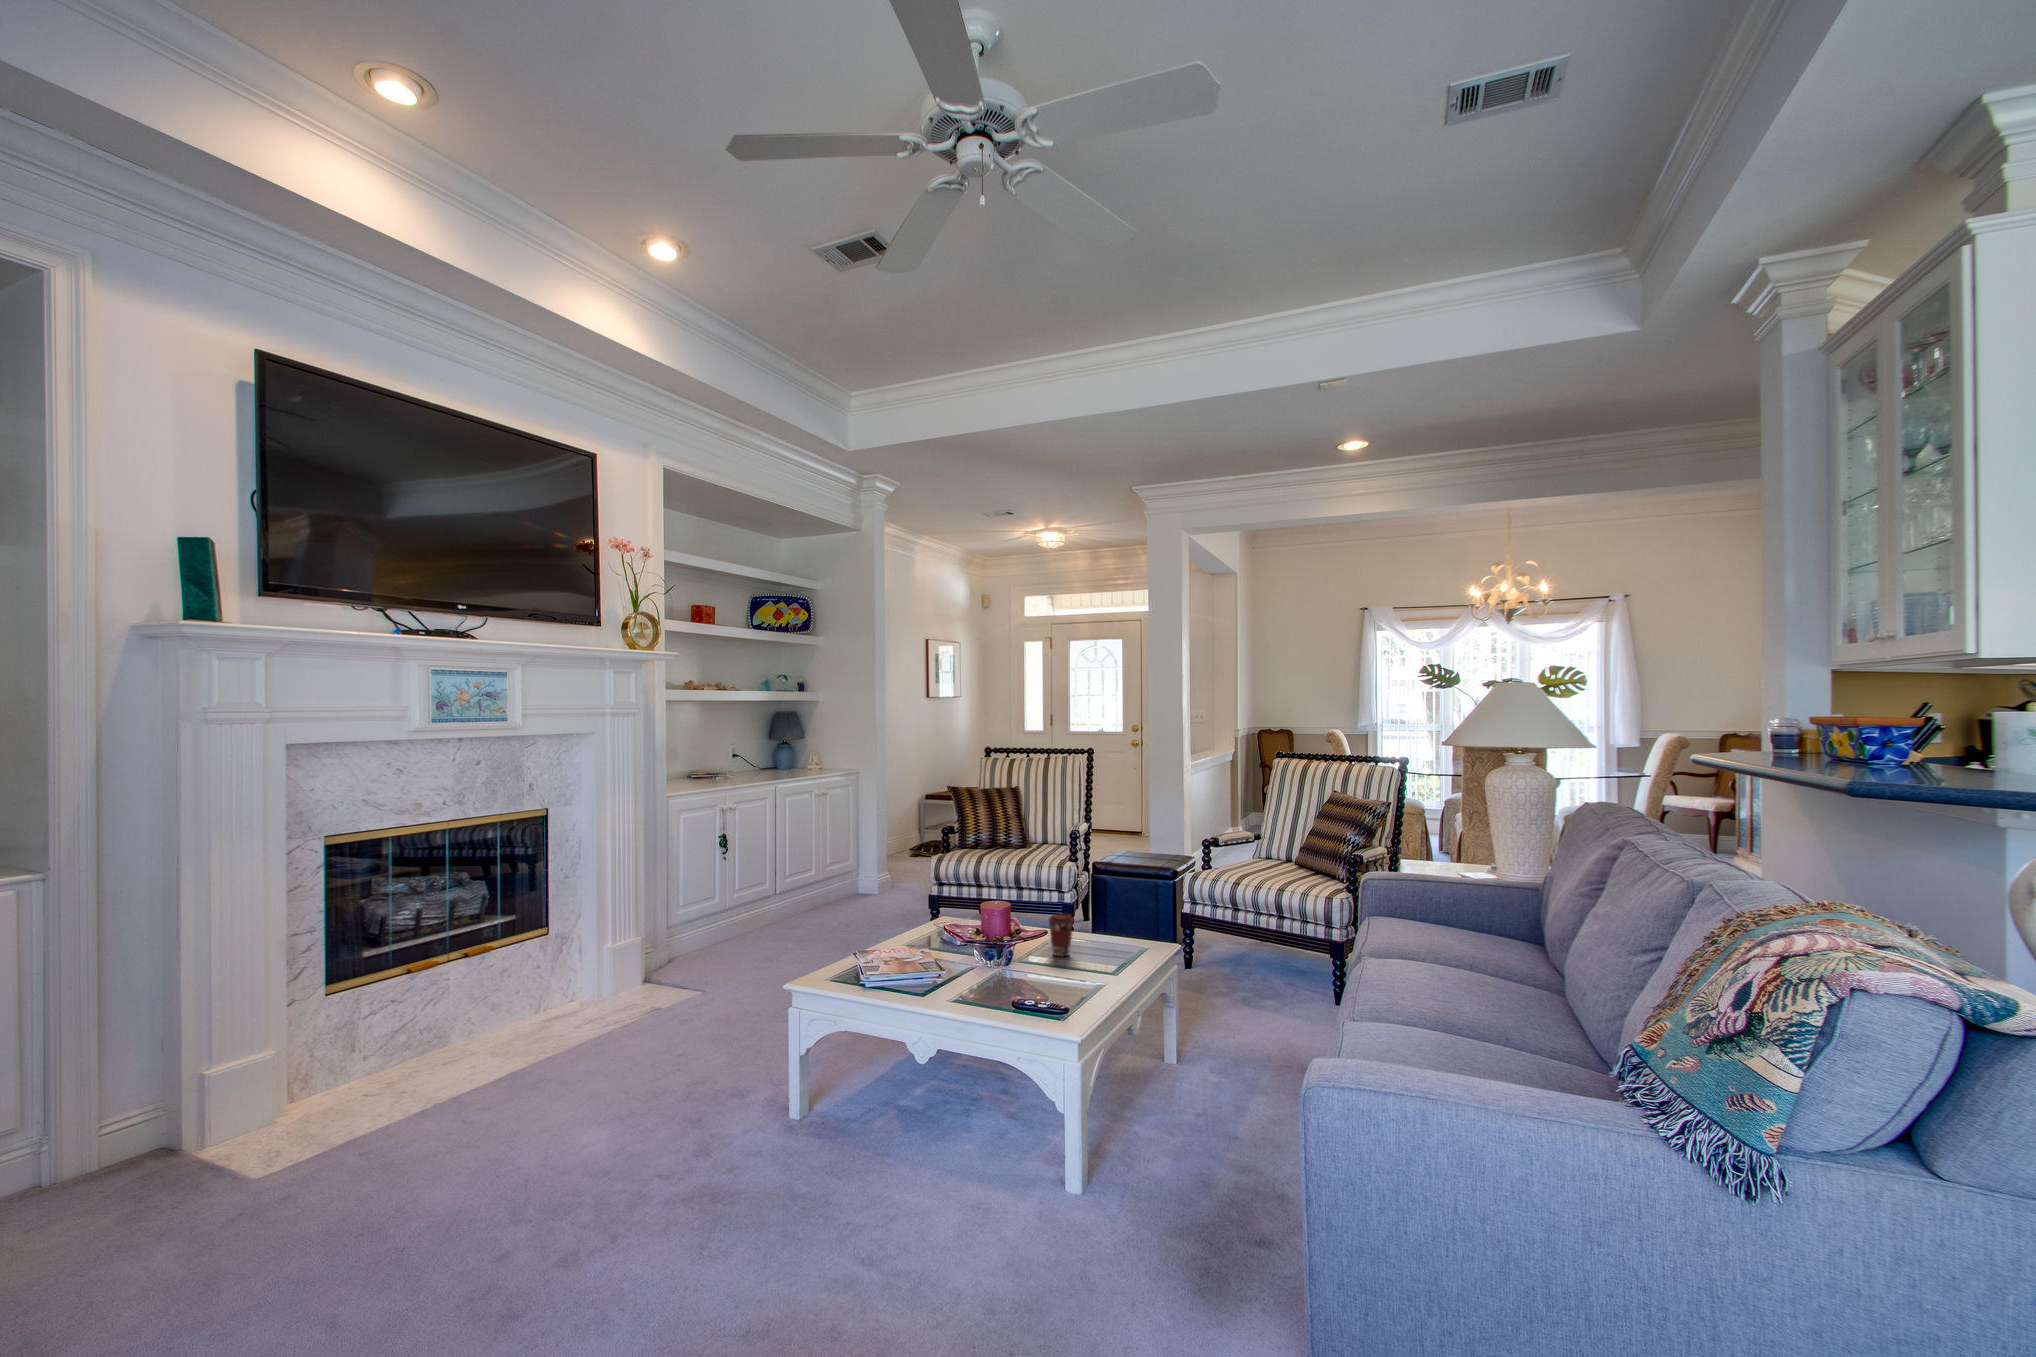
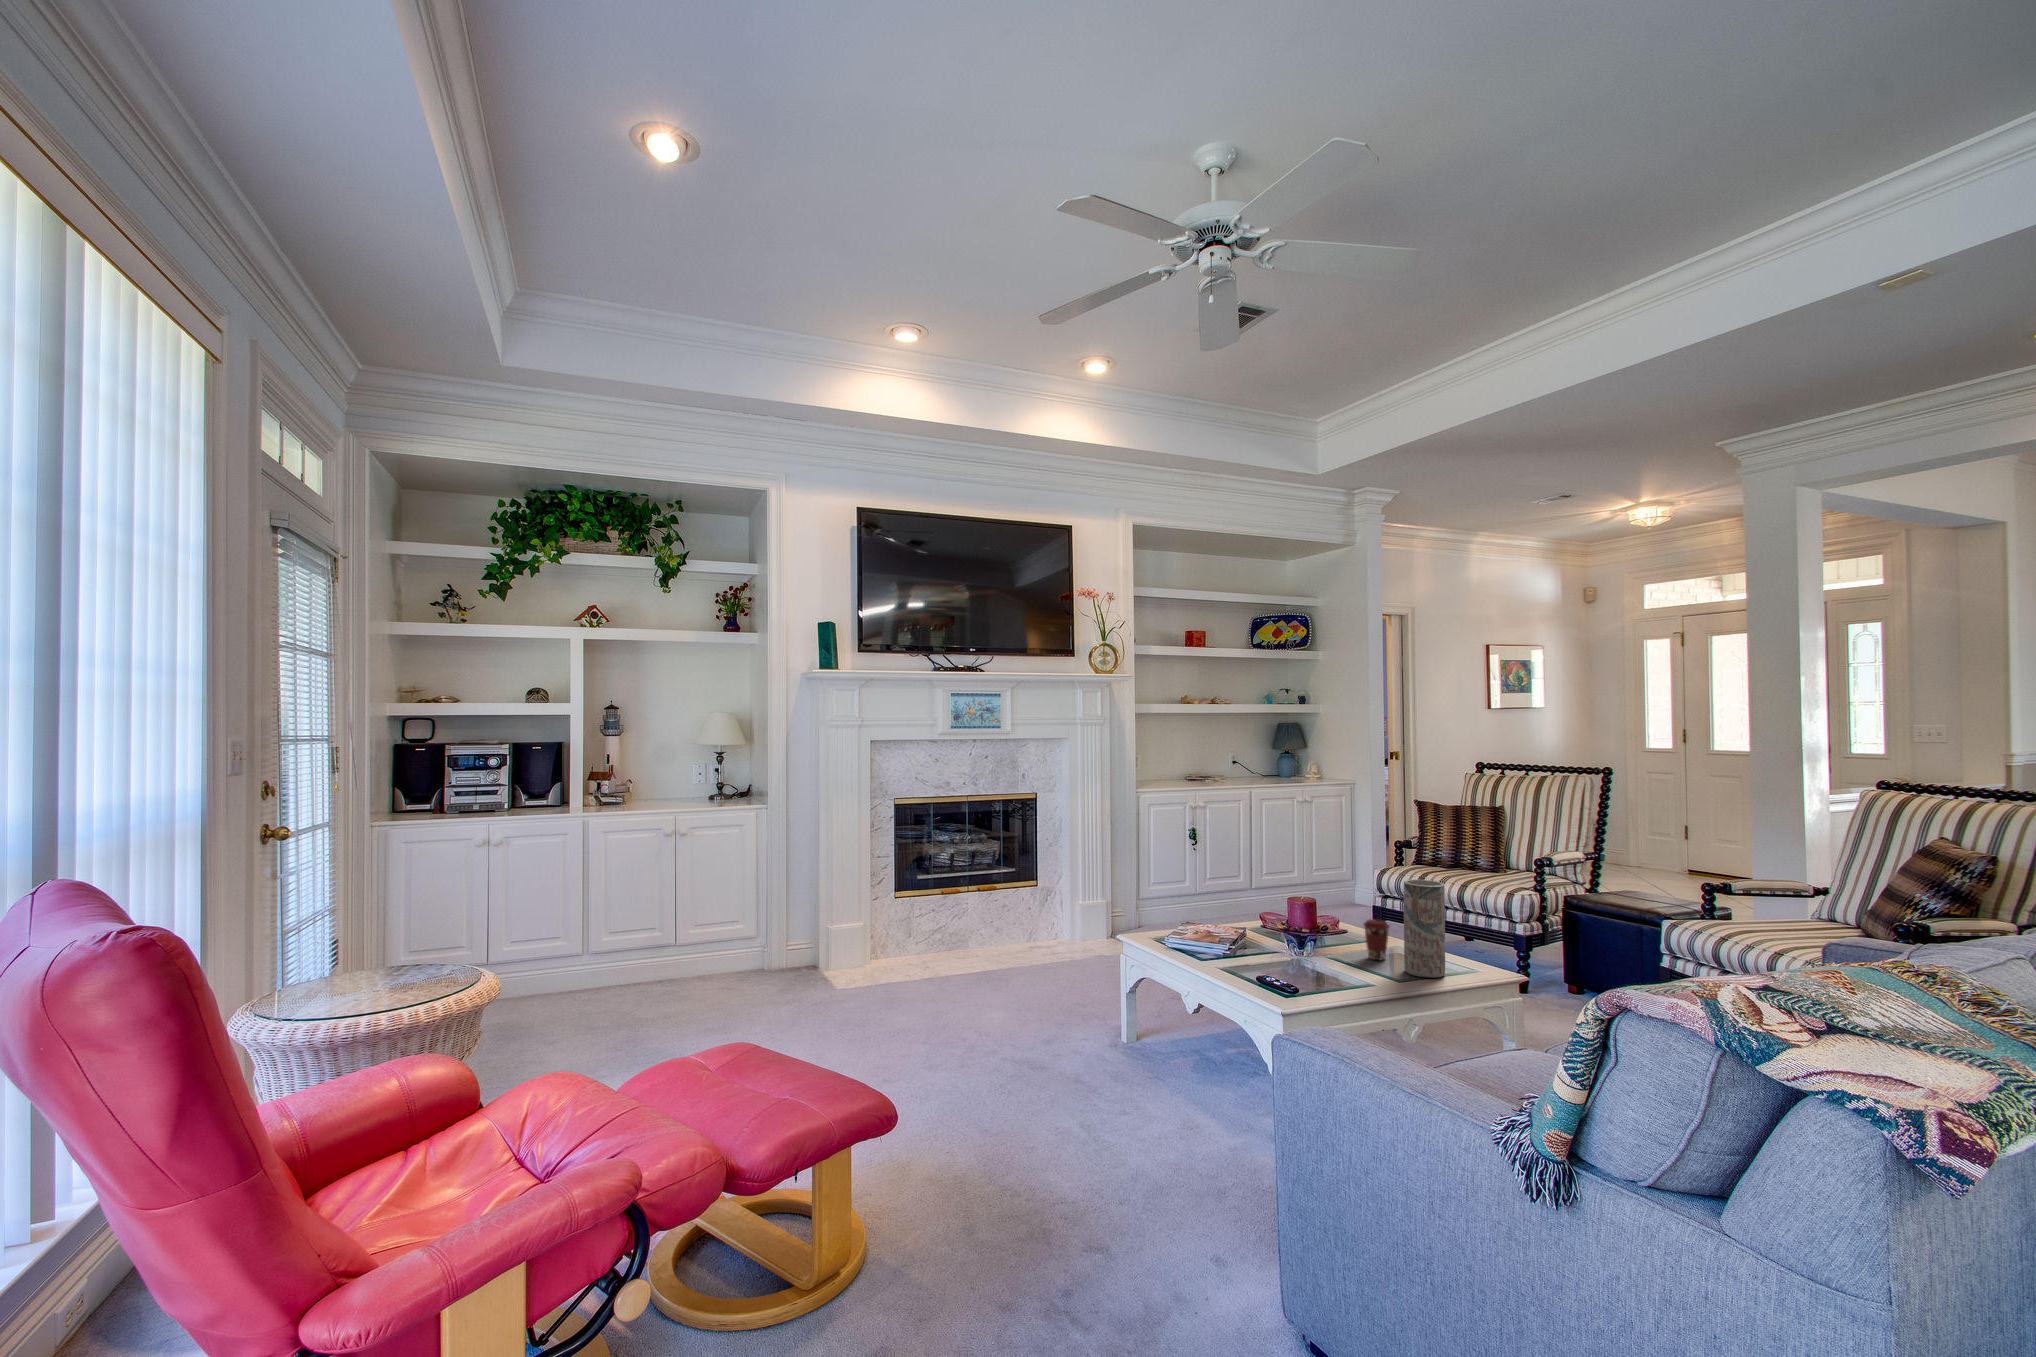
vase: none [1098,867,1136,966] -> present [1404,880,1445,978]

